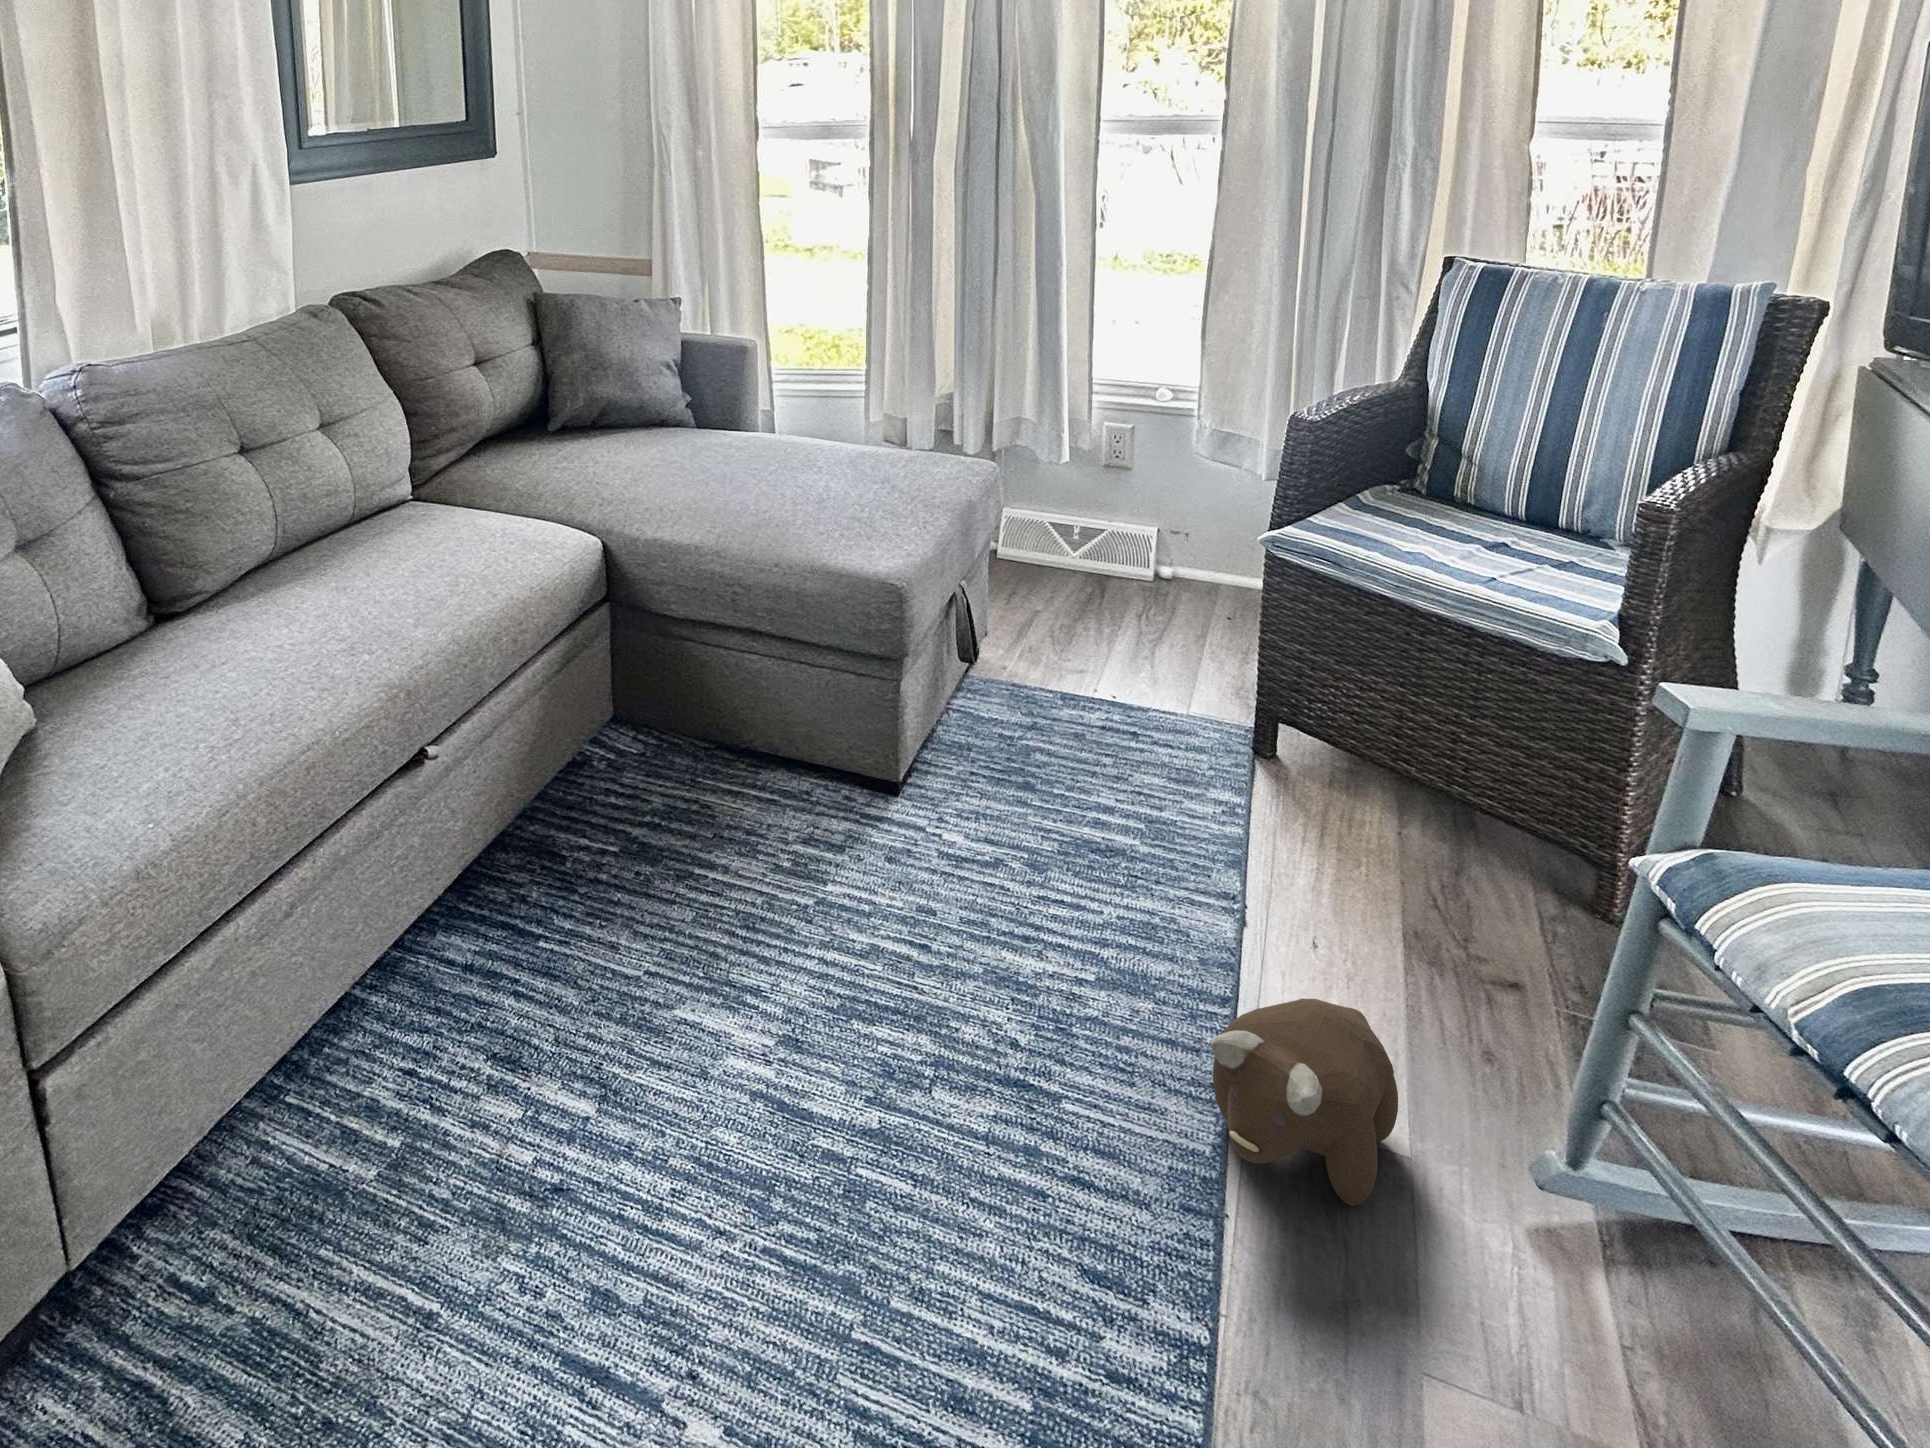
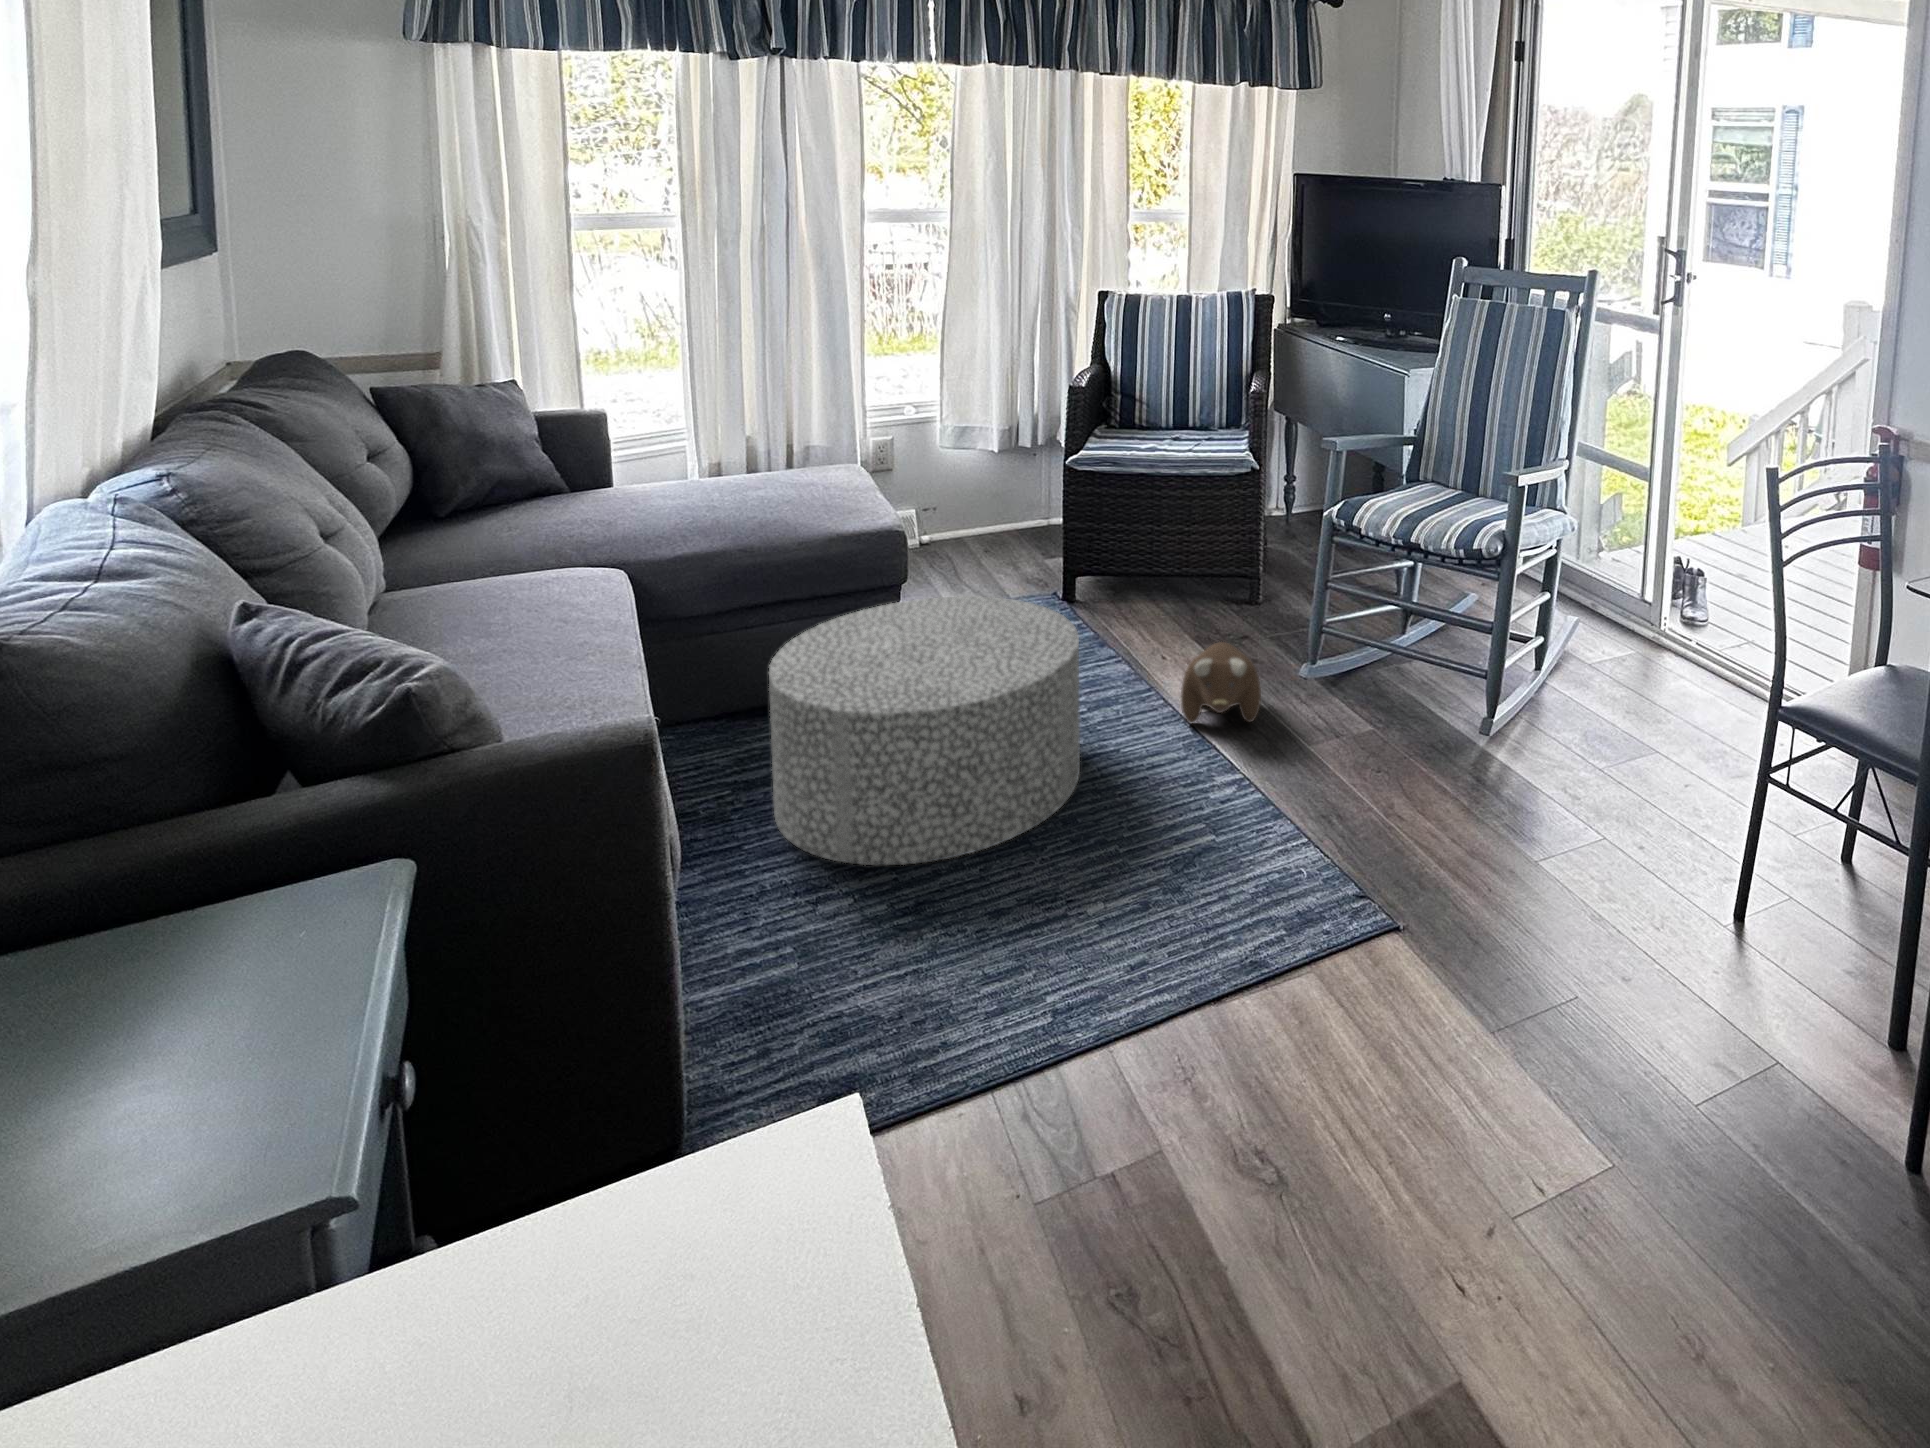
ottoman: none [555,680,1005,1169] -> present [769,596,1080,865]

